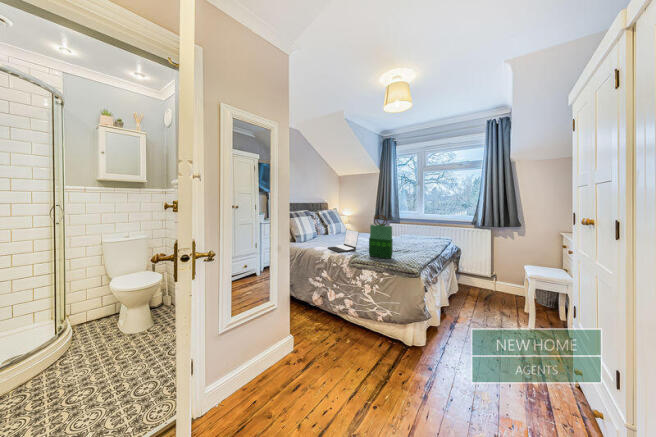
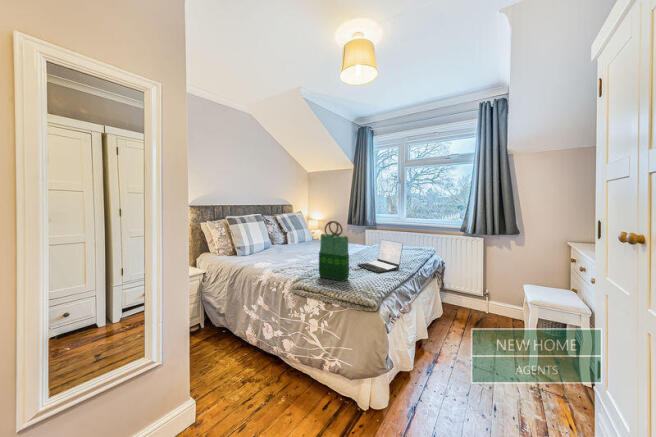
laptop: present [328,230,359,252] -> present [358,239,403,273]

